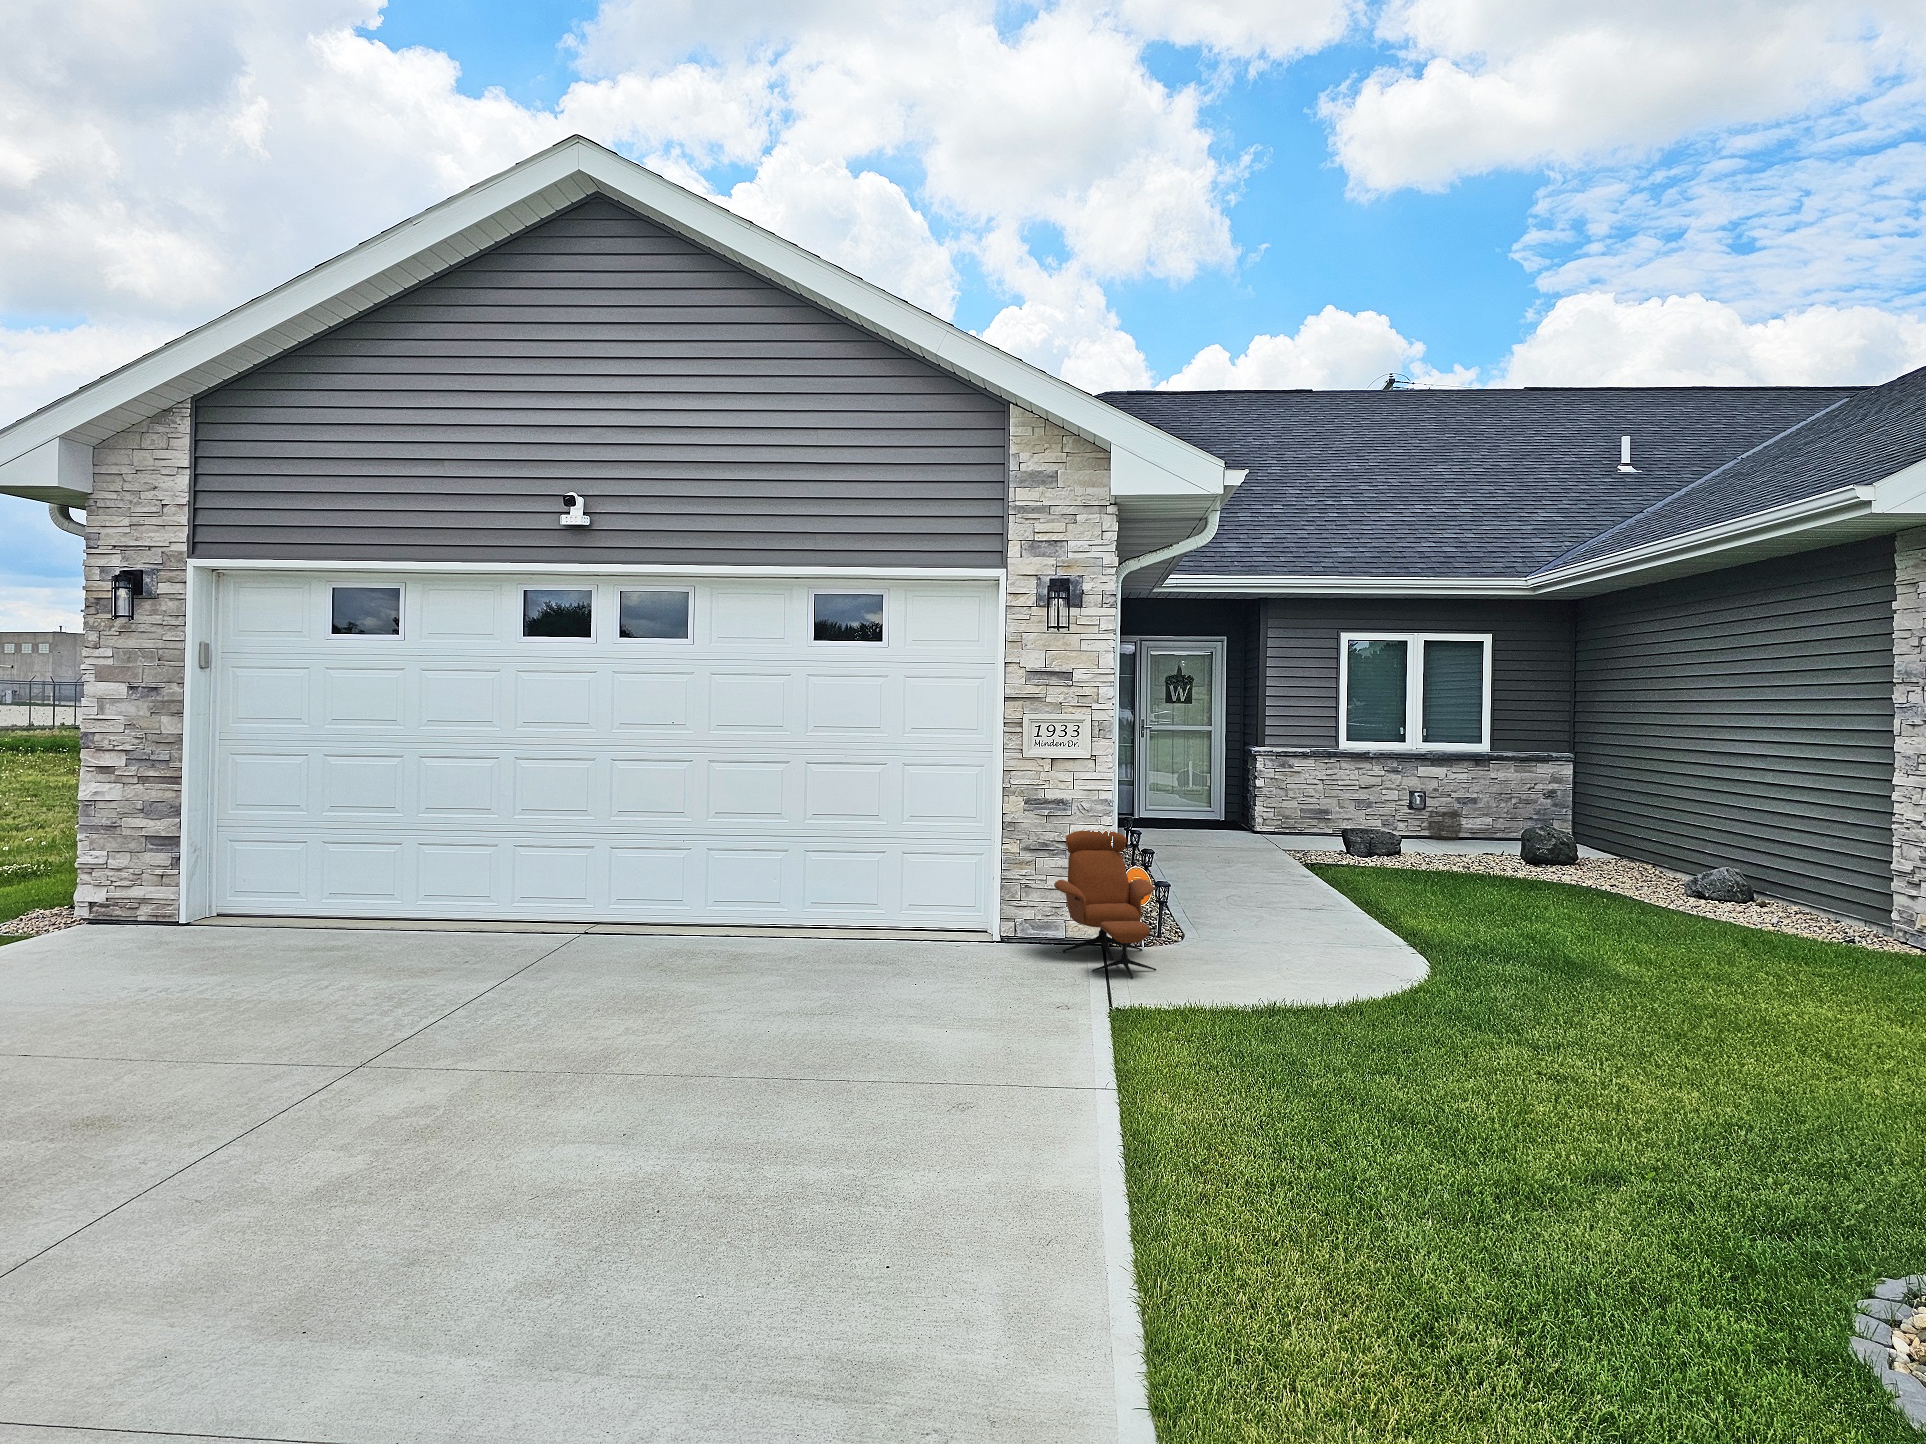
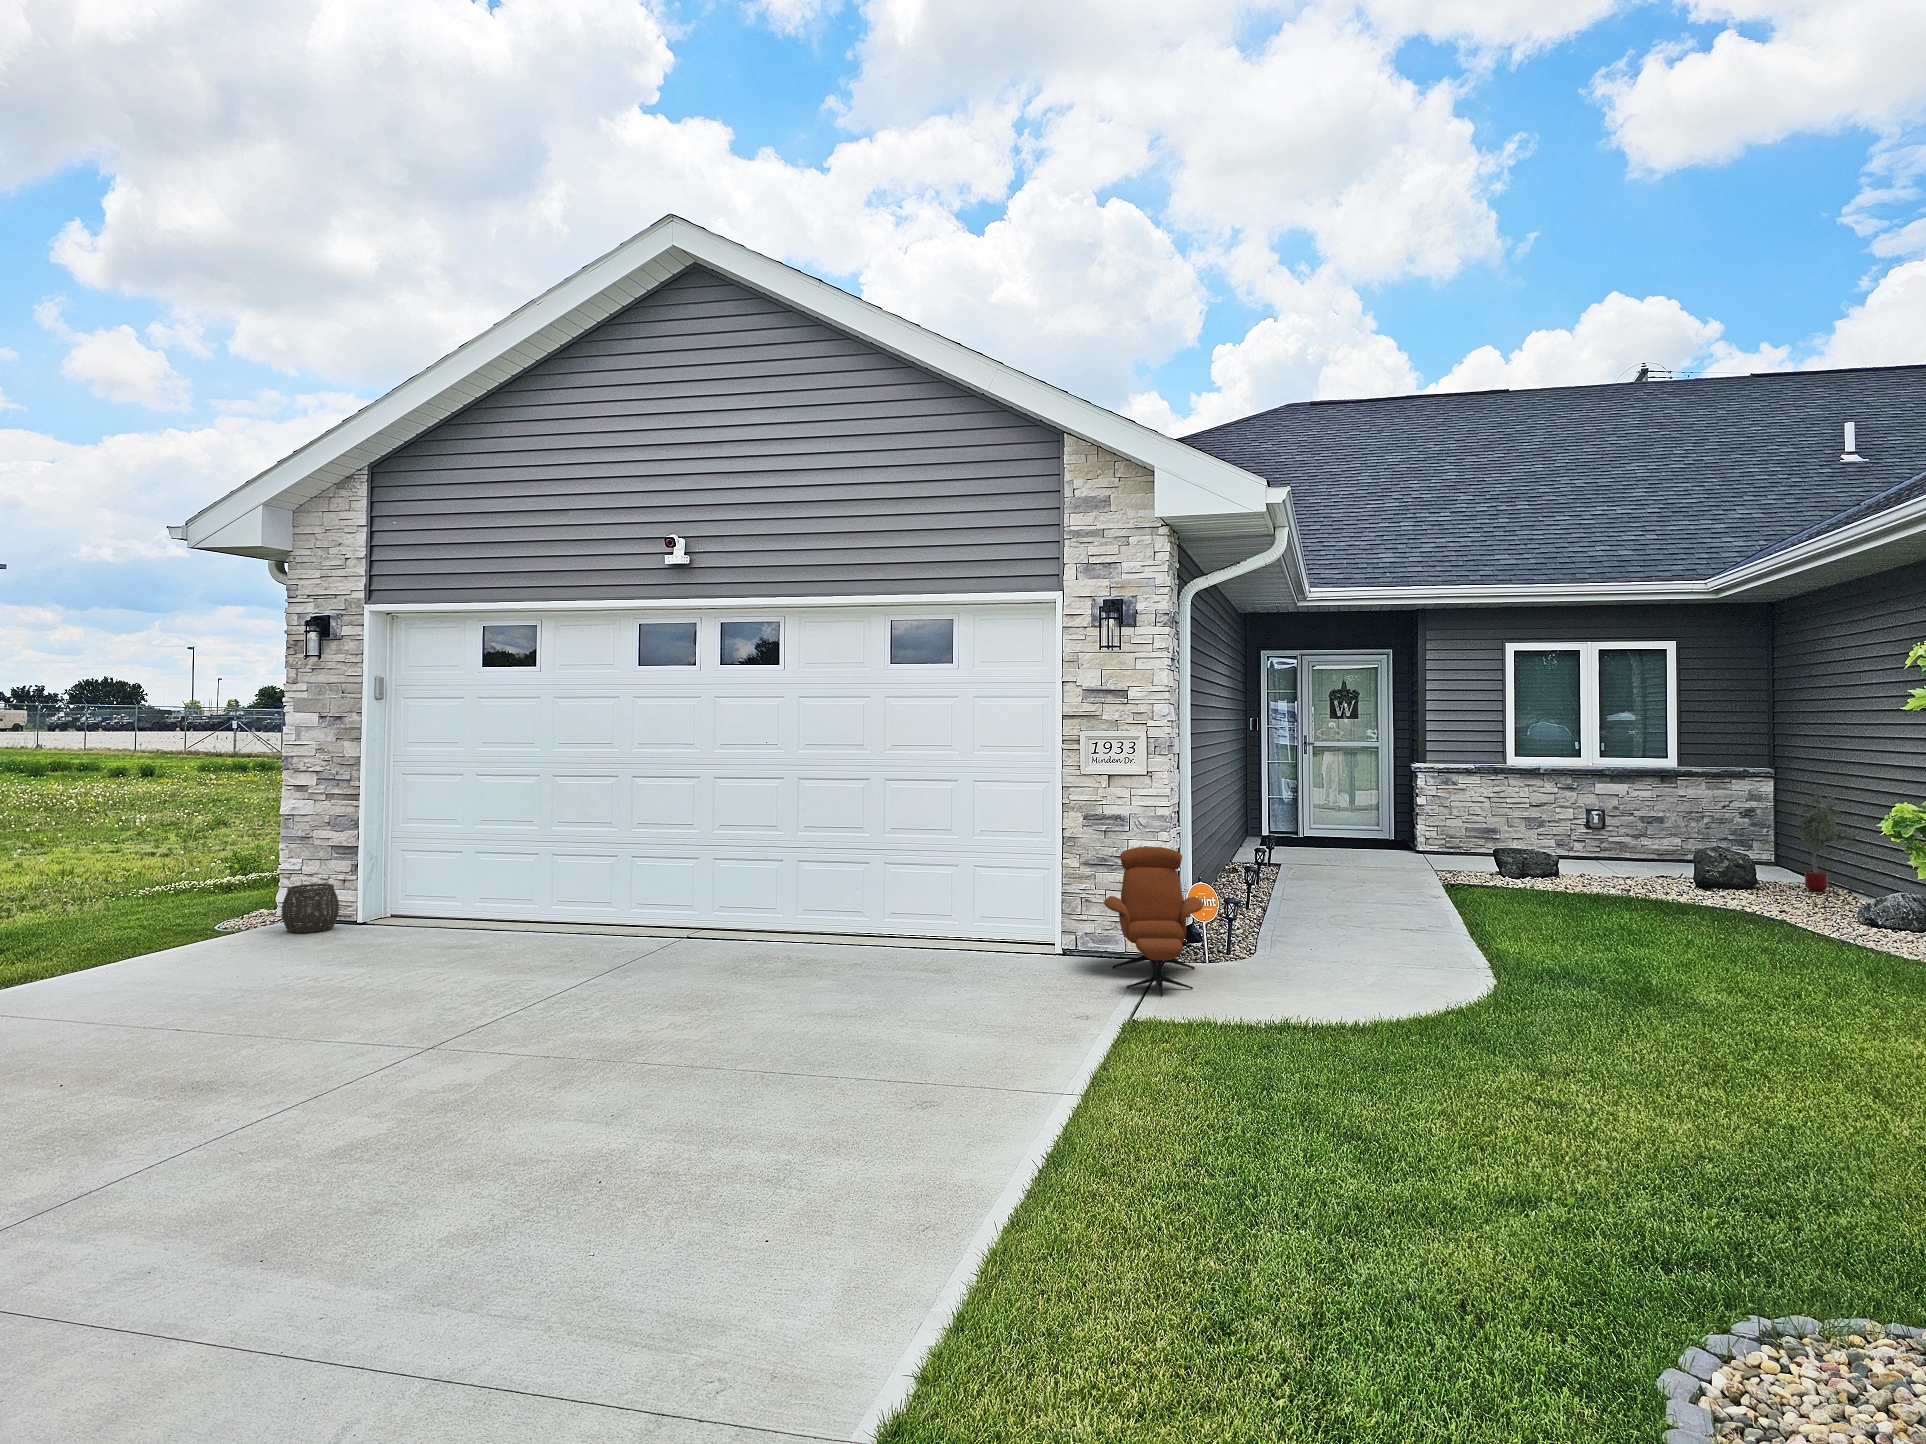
potted tree: none [1606,776,1661,864] -> present [1797,794,1858,891]
woven basket: present [1427,809,1462,840] -> present [281,884,340,933]

